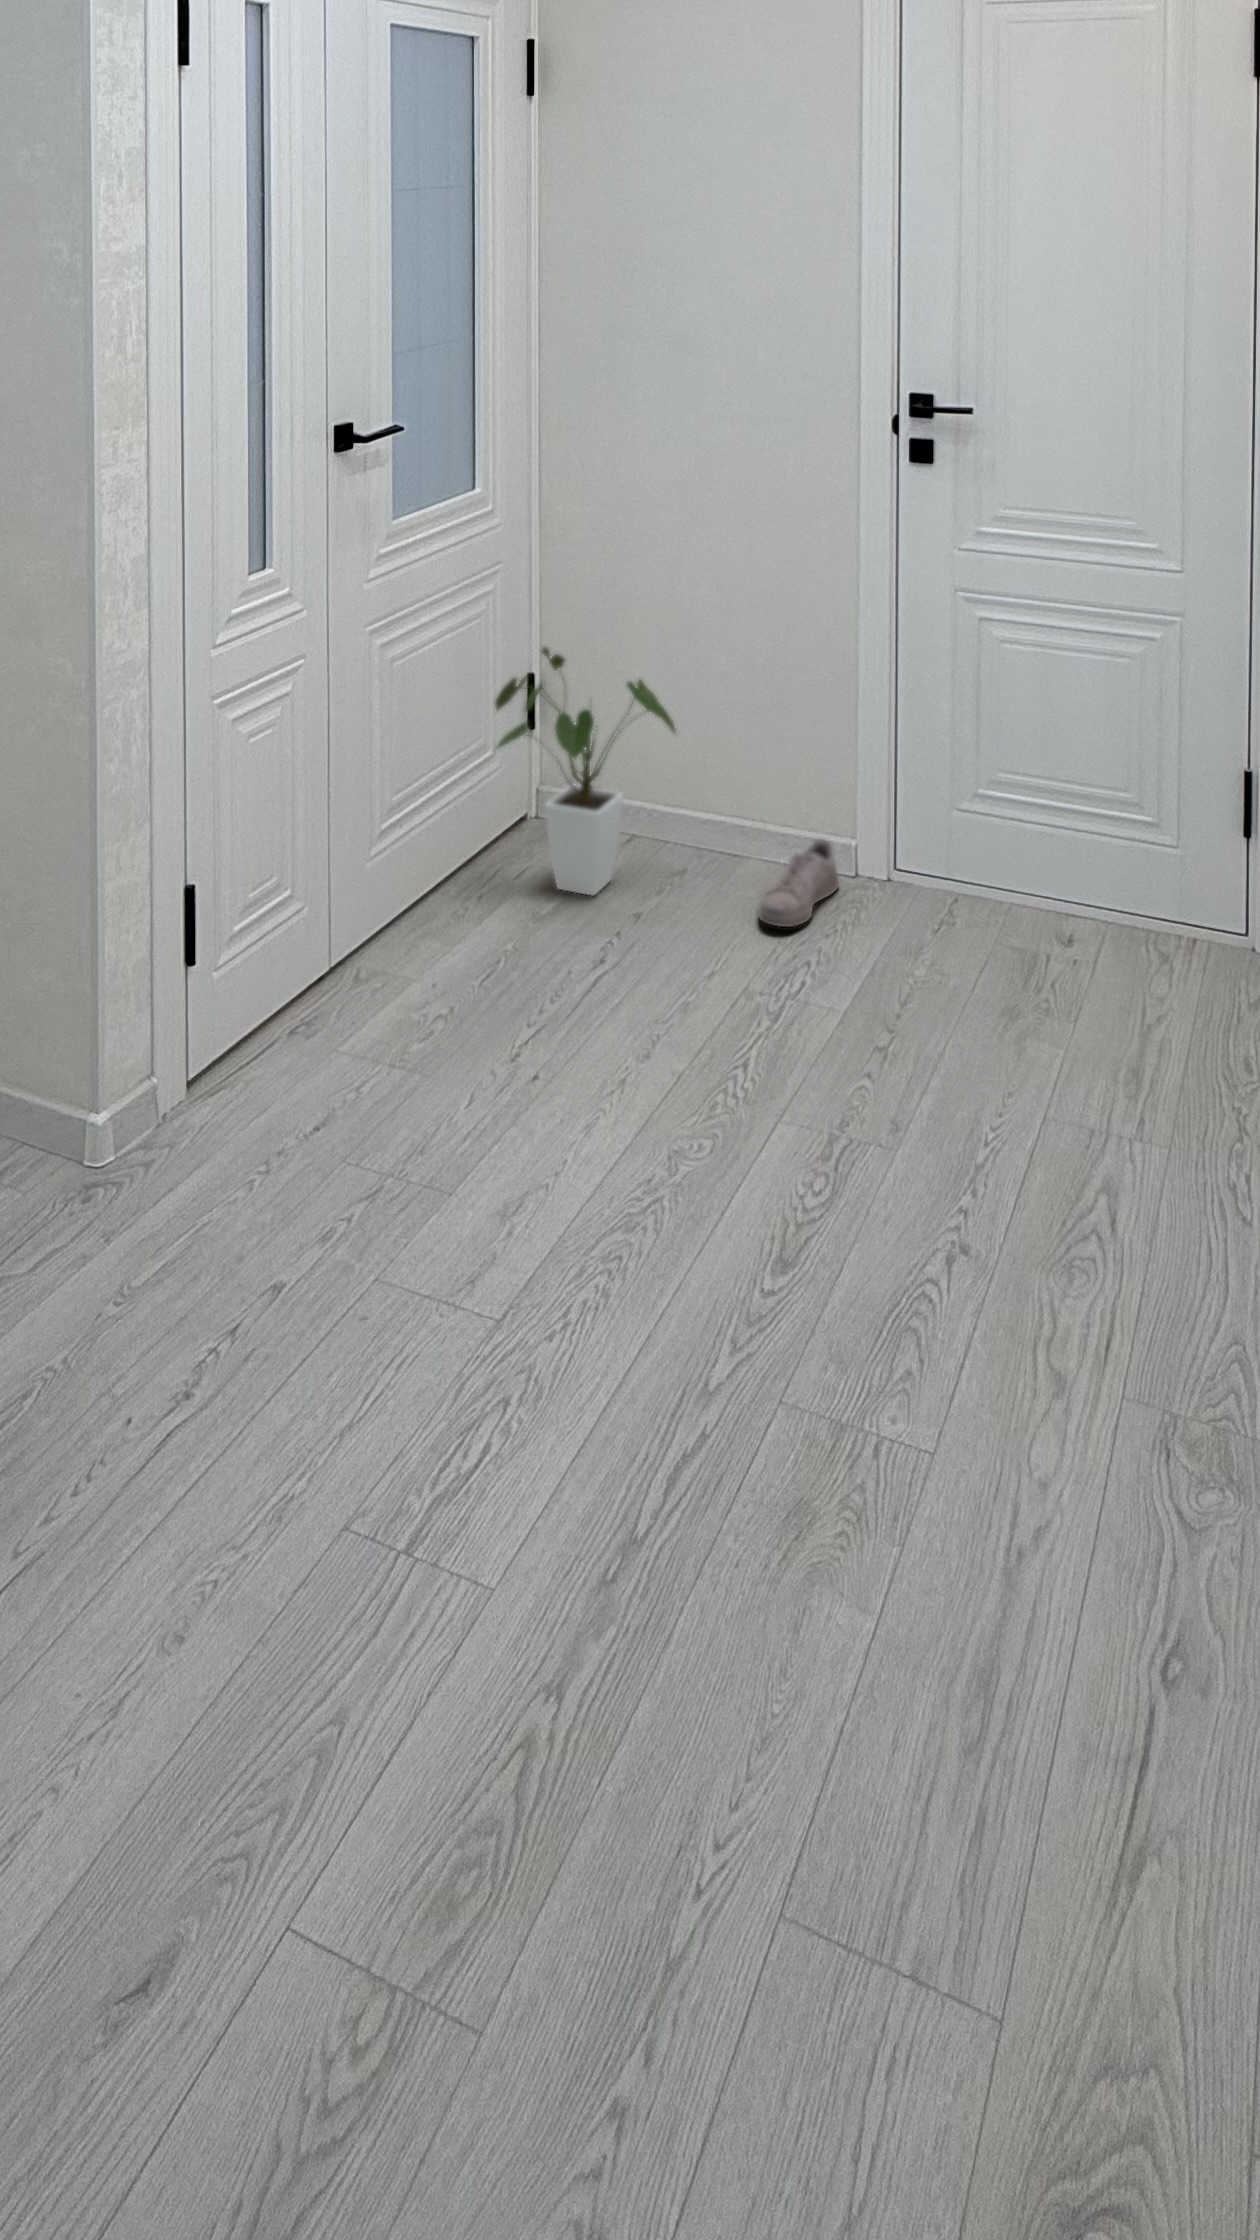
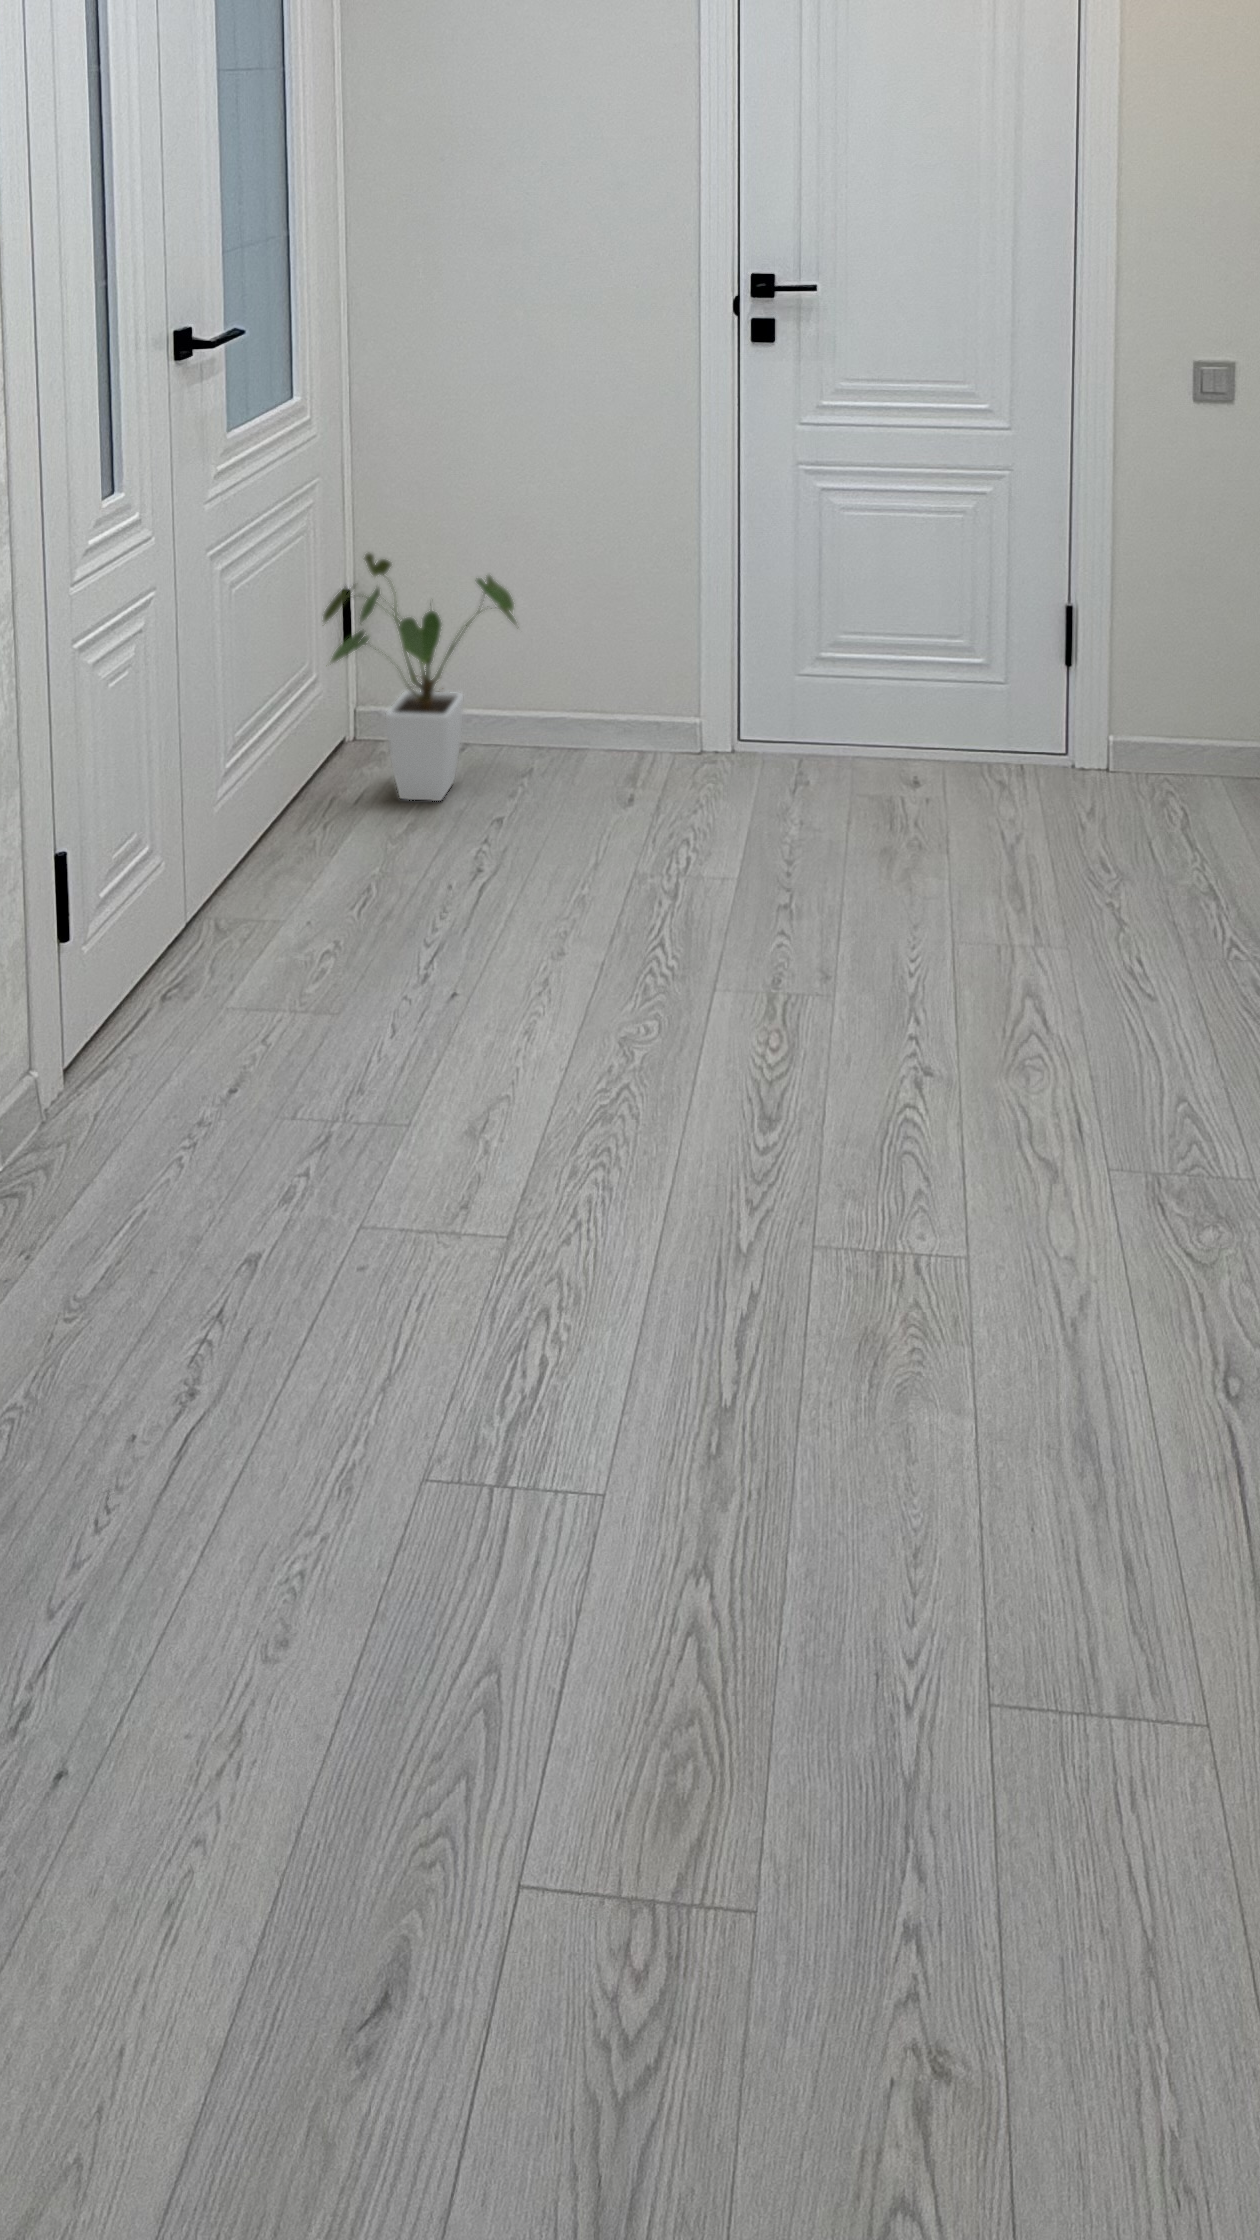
shoe: present [759,839,839,927] -> none [616,716,682,805]

